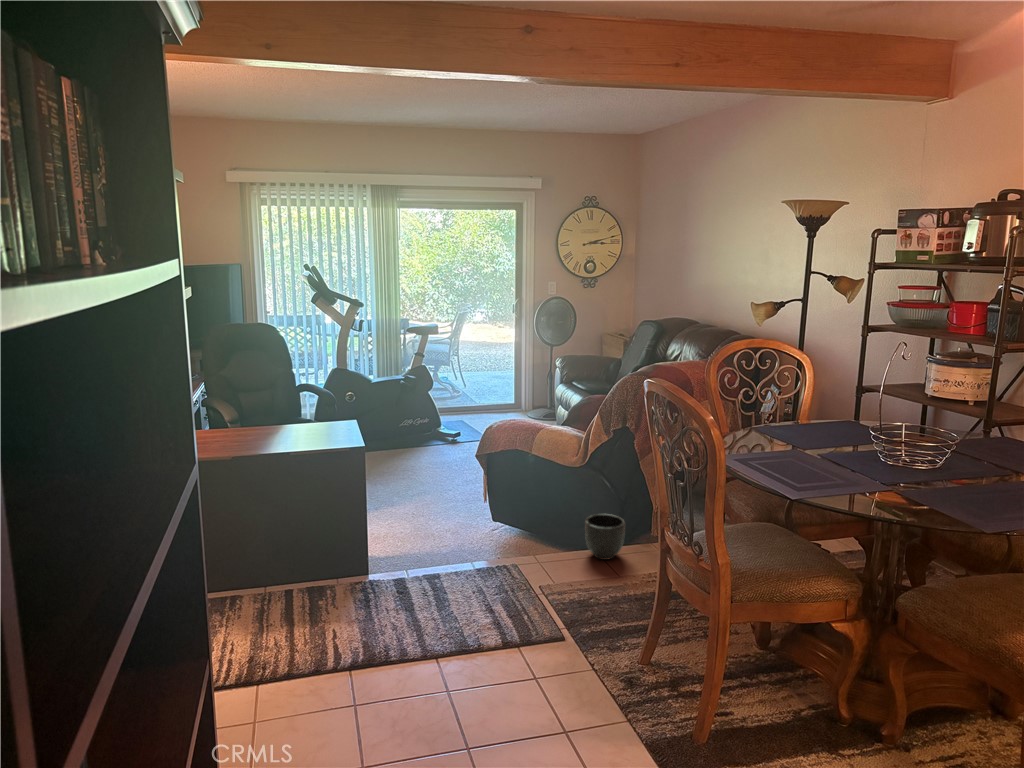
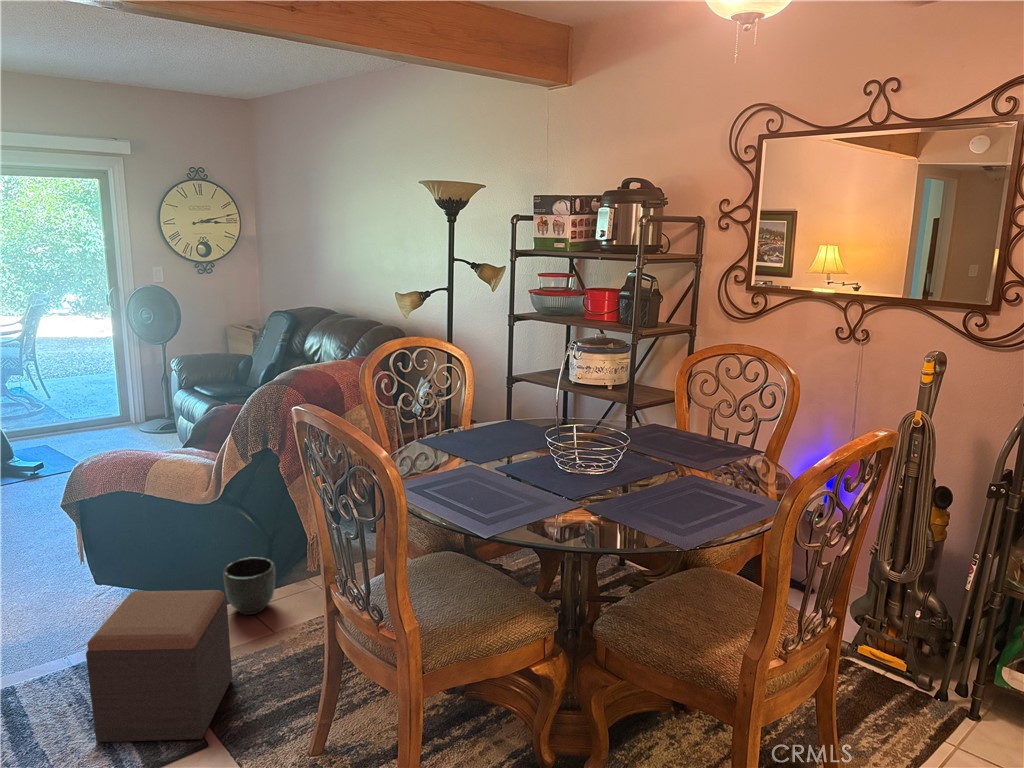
footstool: none [489,517,586,635] -> present [86,590,232,742]

